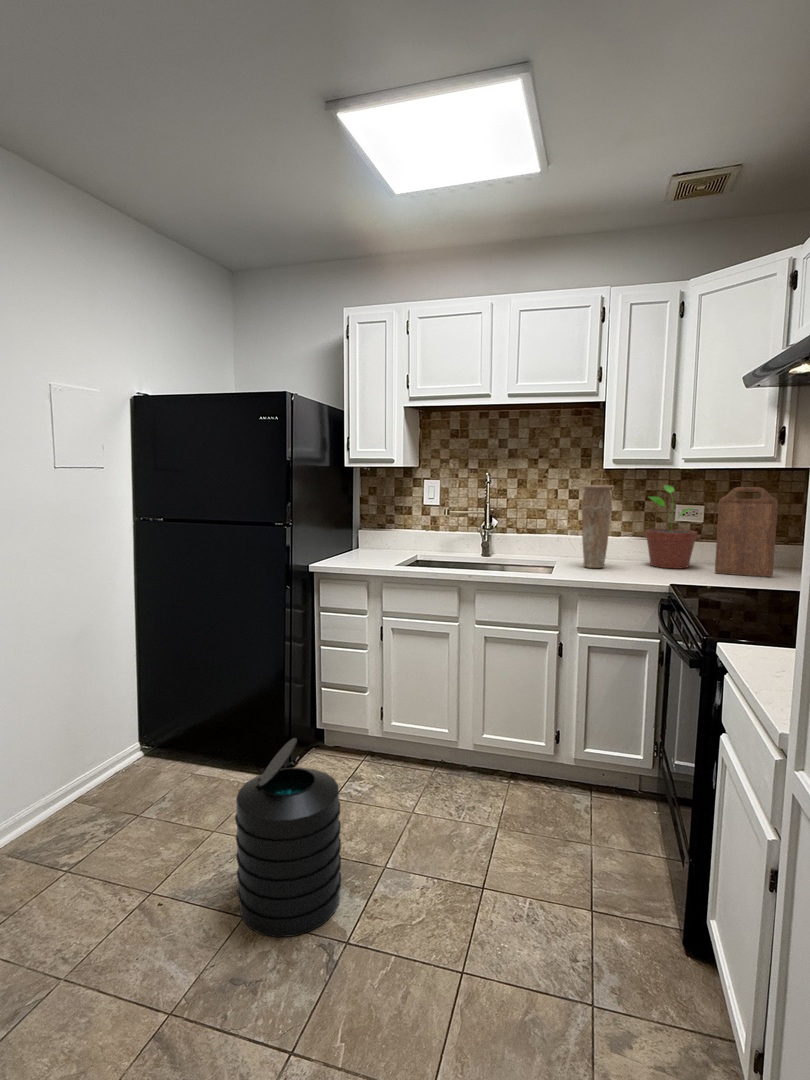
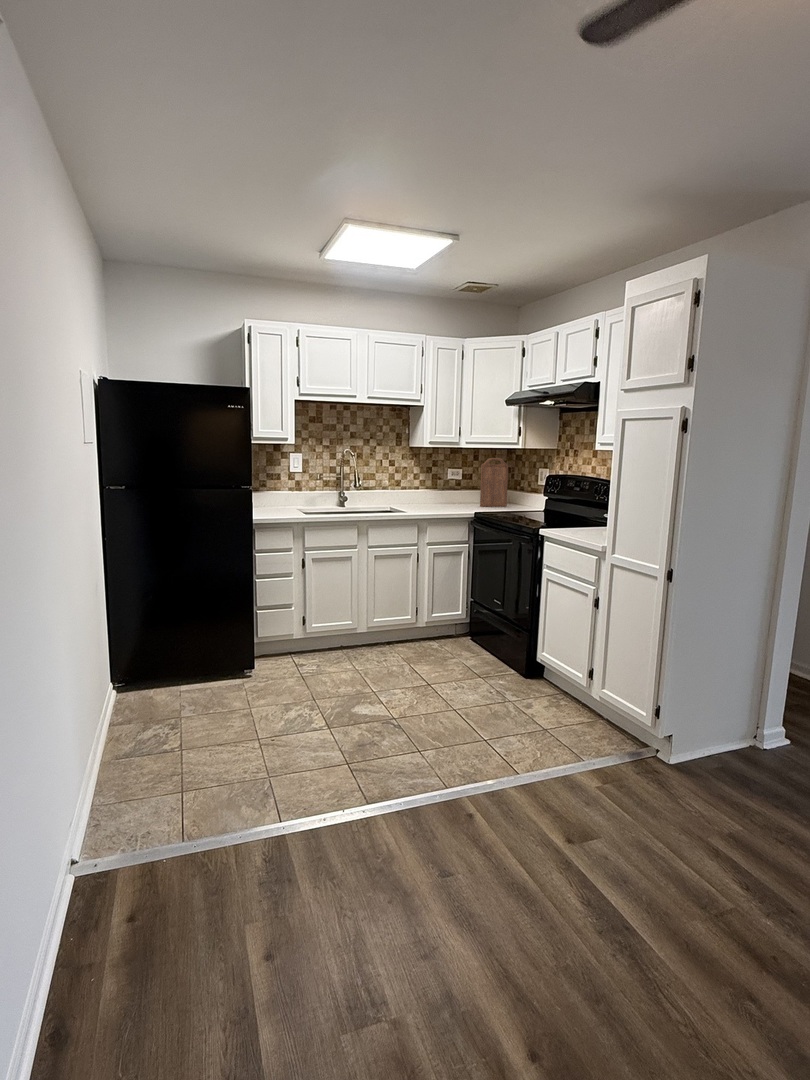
vase: present [581,485,614,568] -> none [412,457,431,508]
potted plant: present [645,485,697,568] -> none [439,457,469,506]
trash can: present [235,738,341,937] -> none [314,614,377,727]

